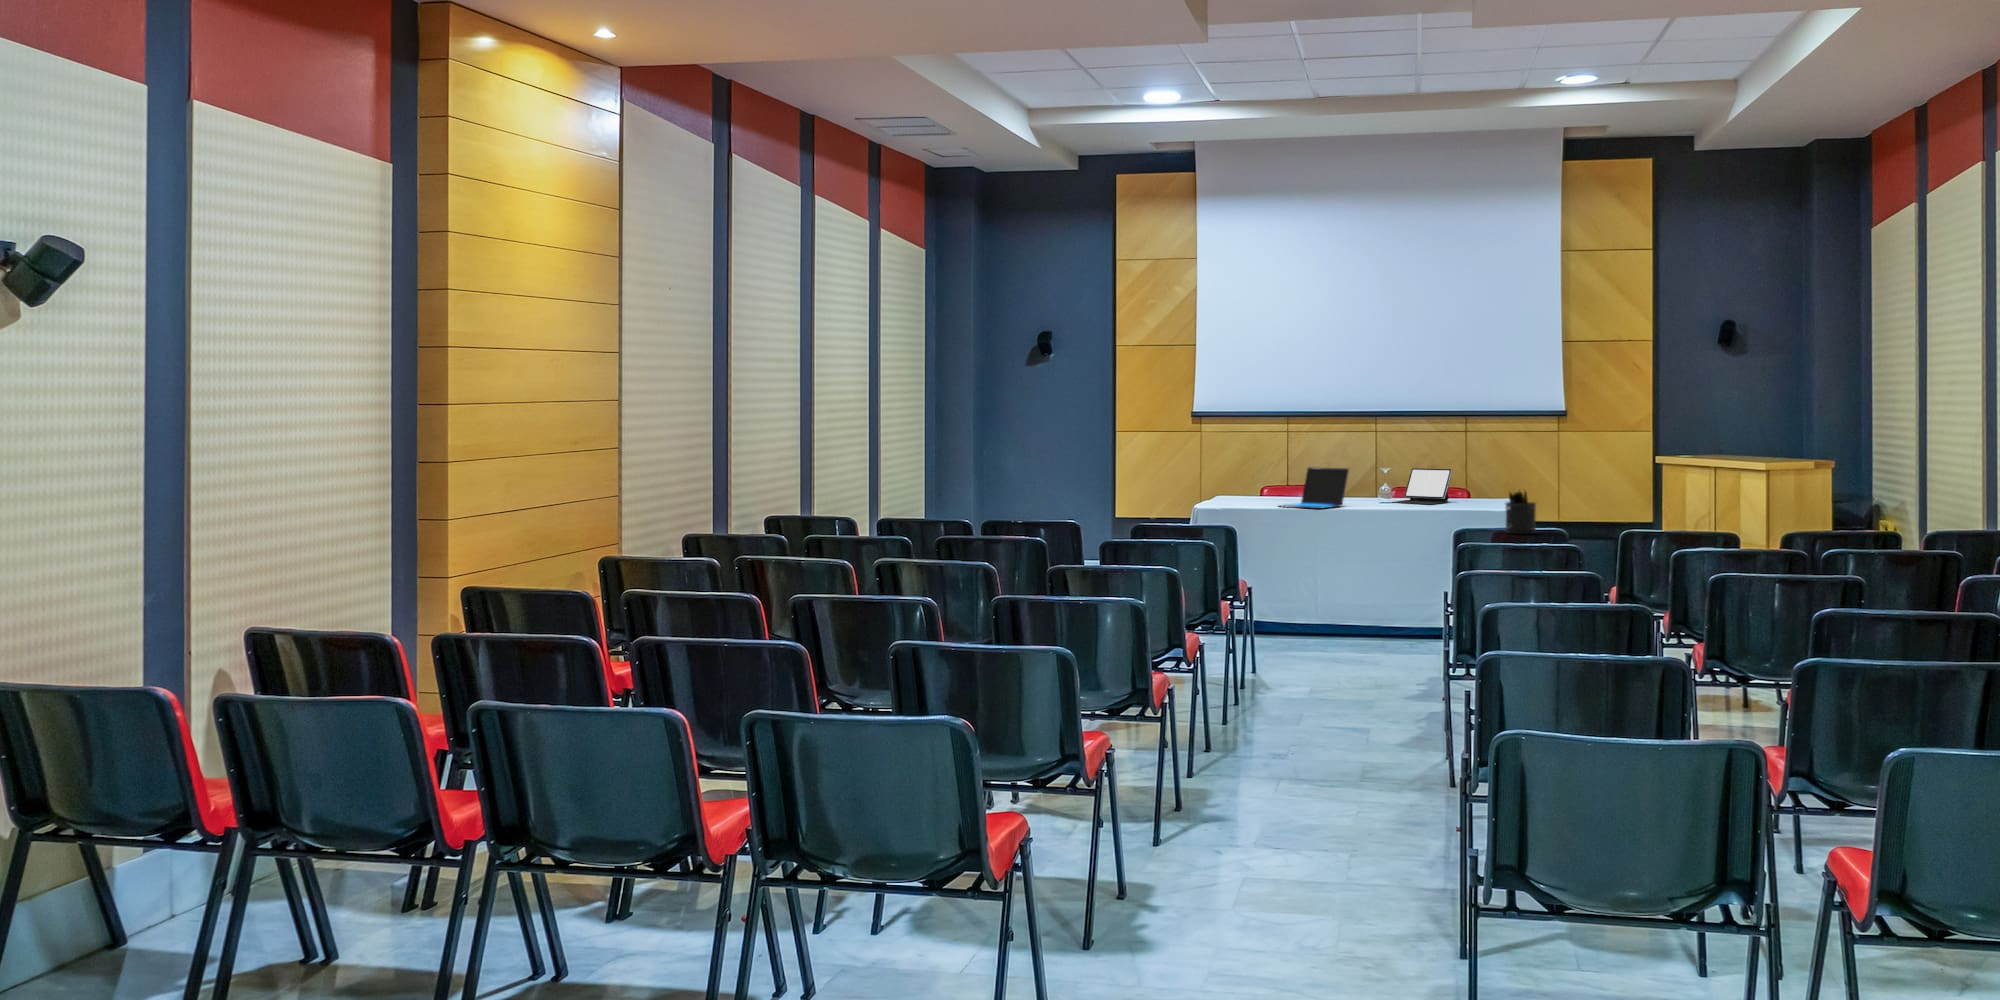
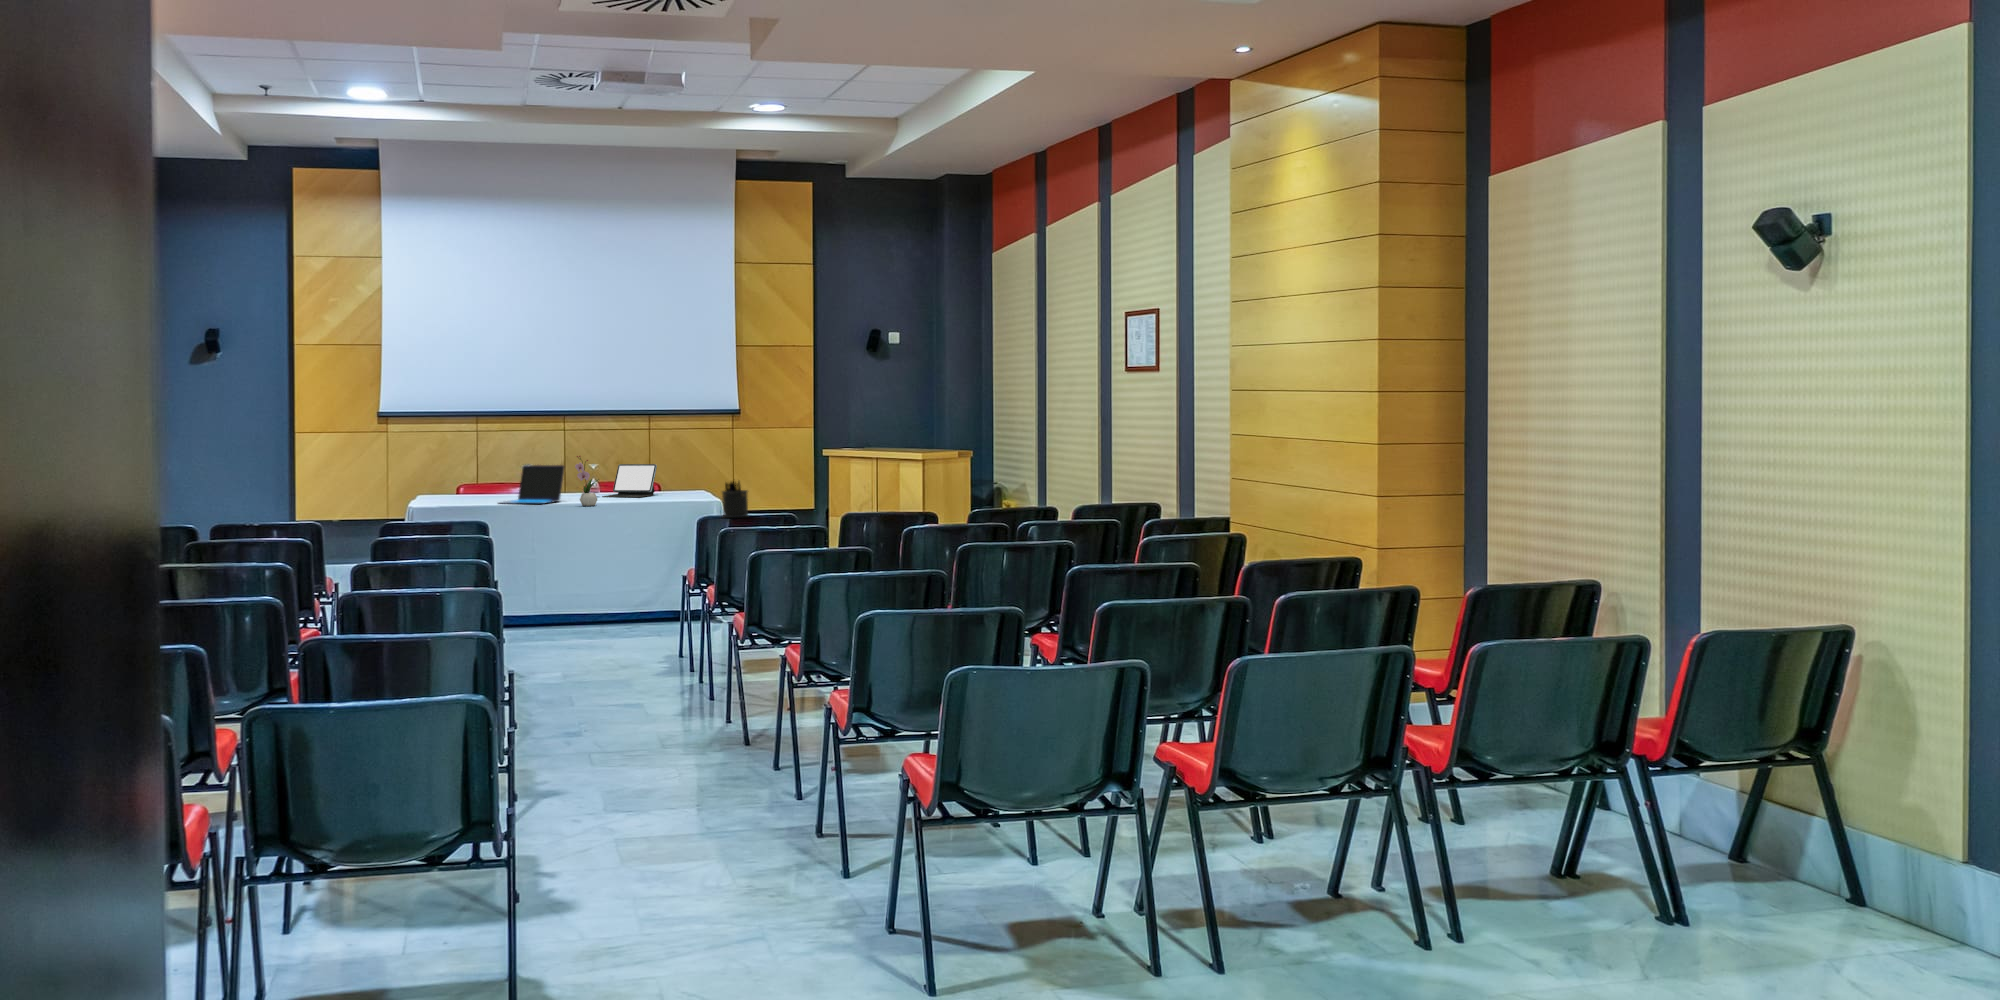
flower arrangement: none [1355,459,1381,513] -> present [575,456,597,506]

